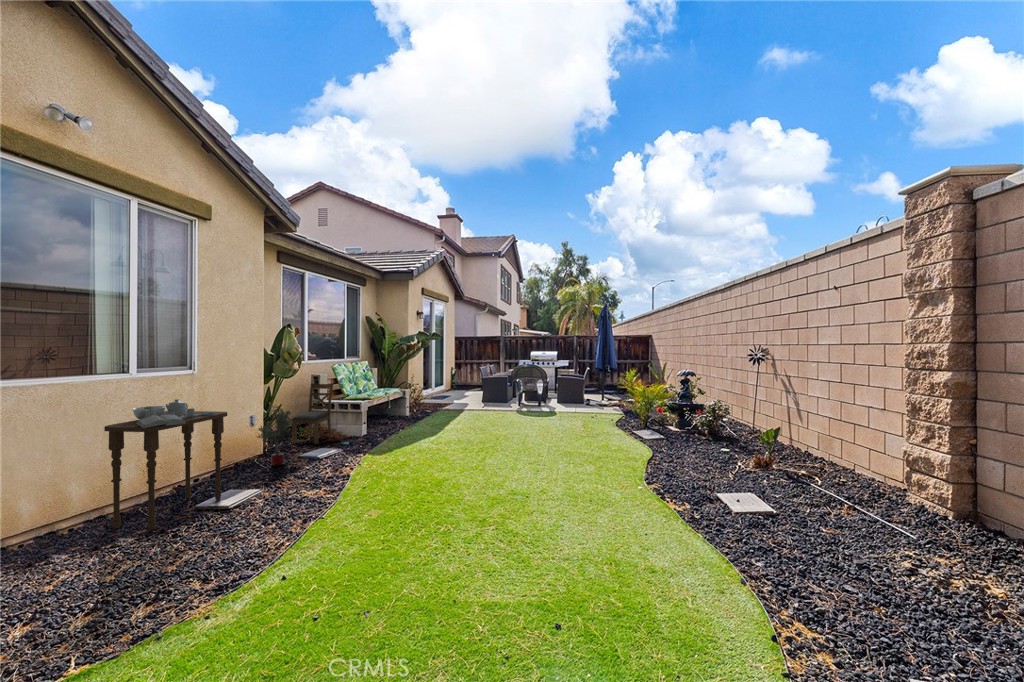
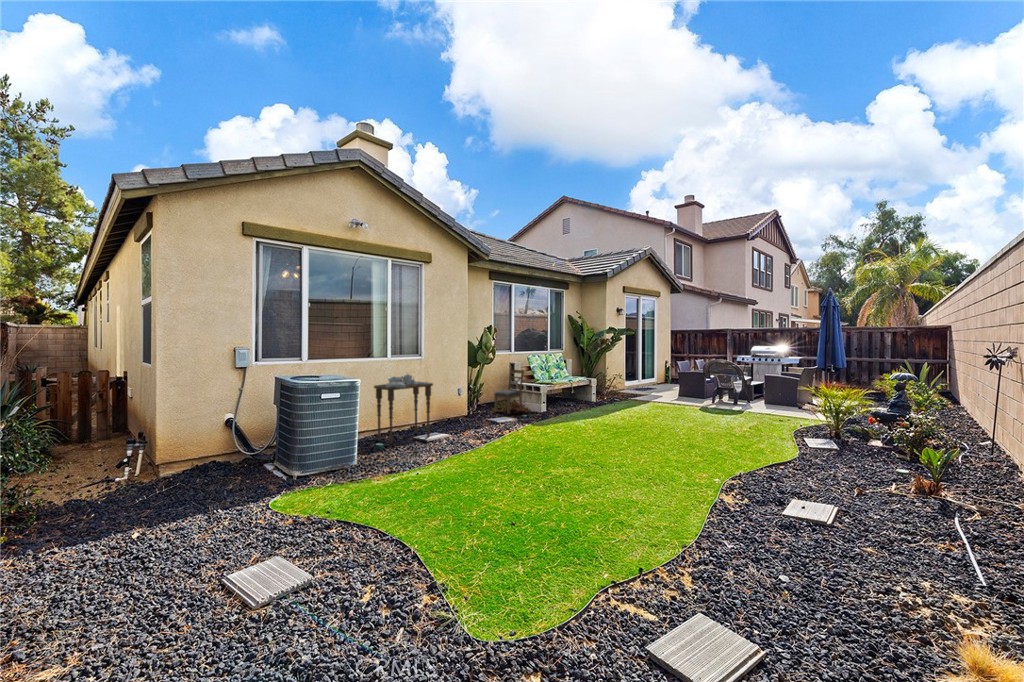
potted tree: present [257,406,293,466] -> none [460,383,485,424]

